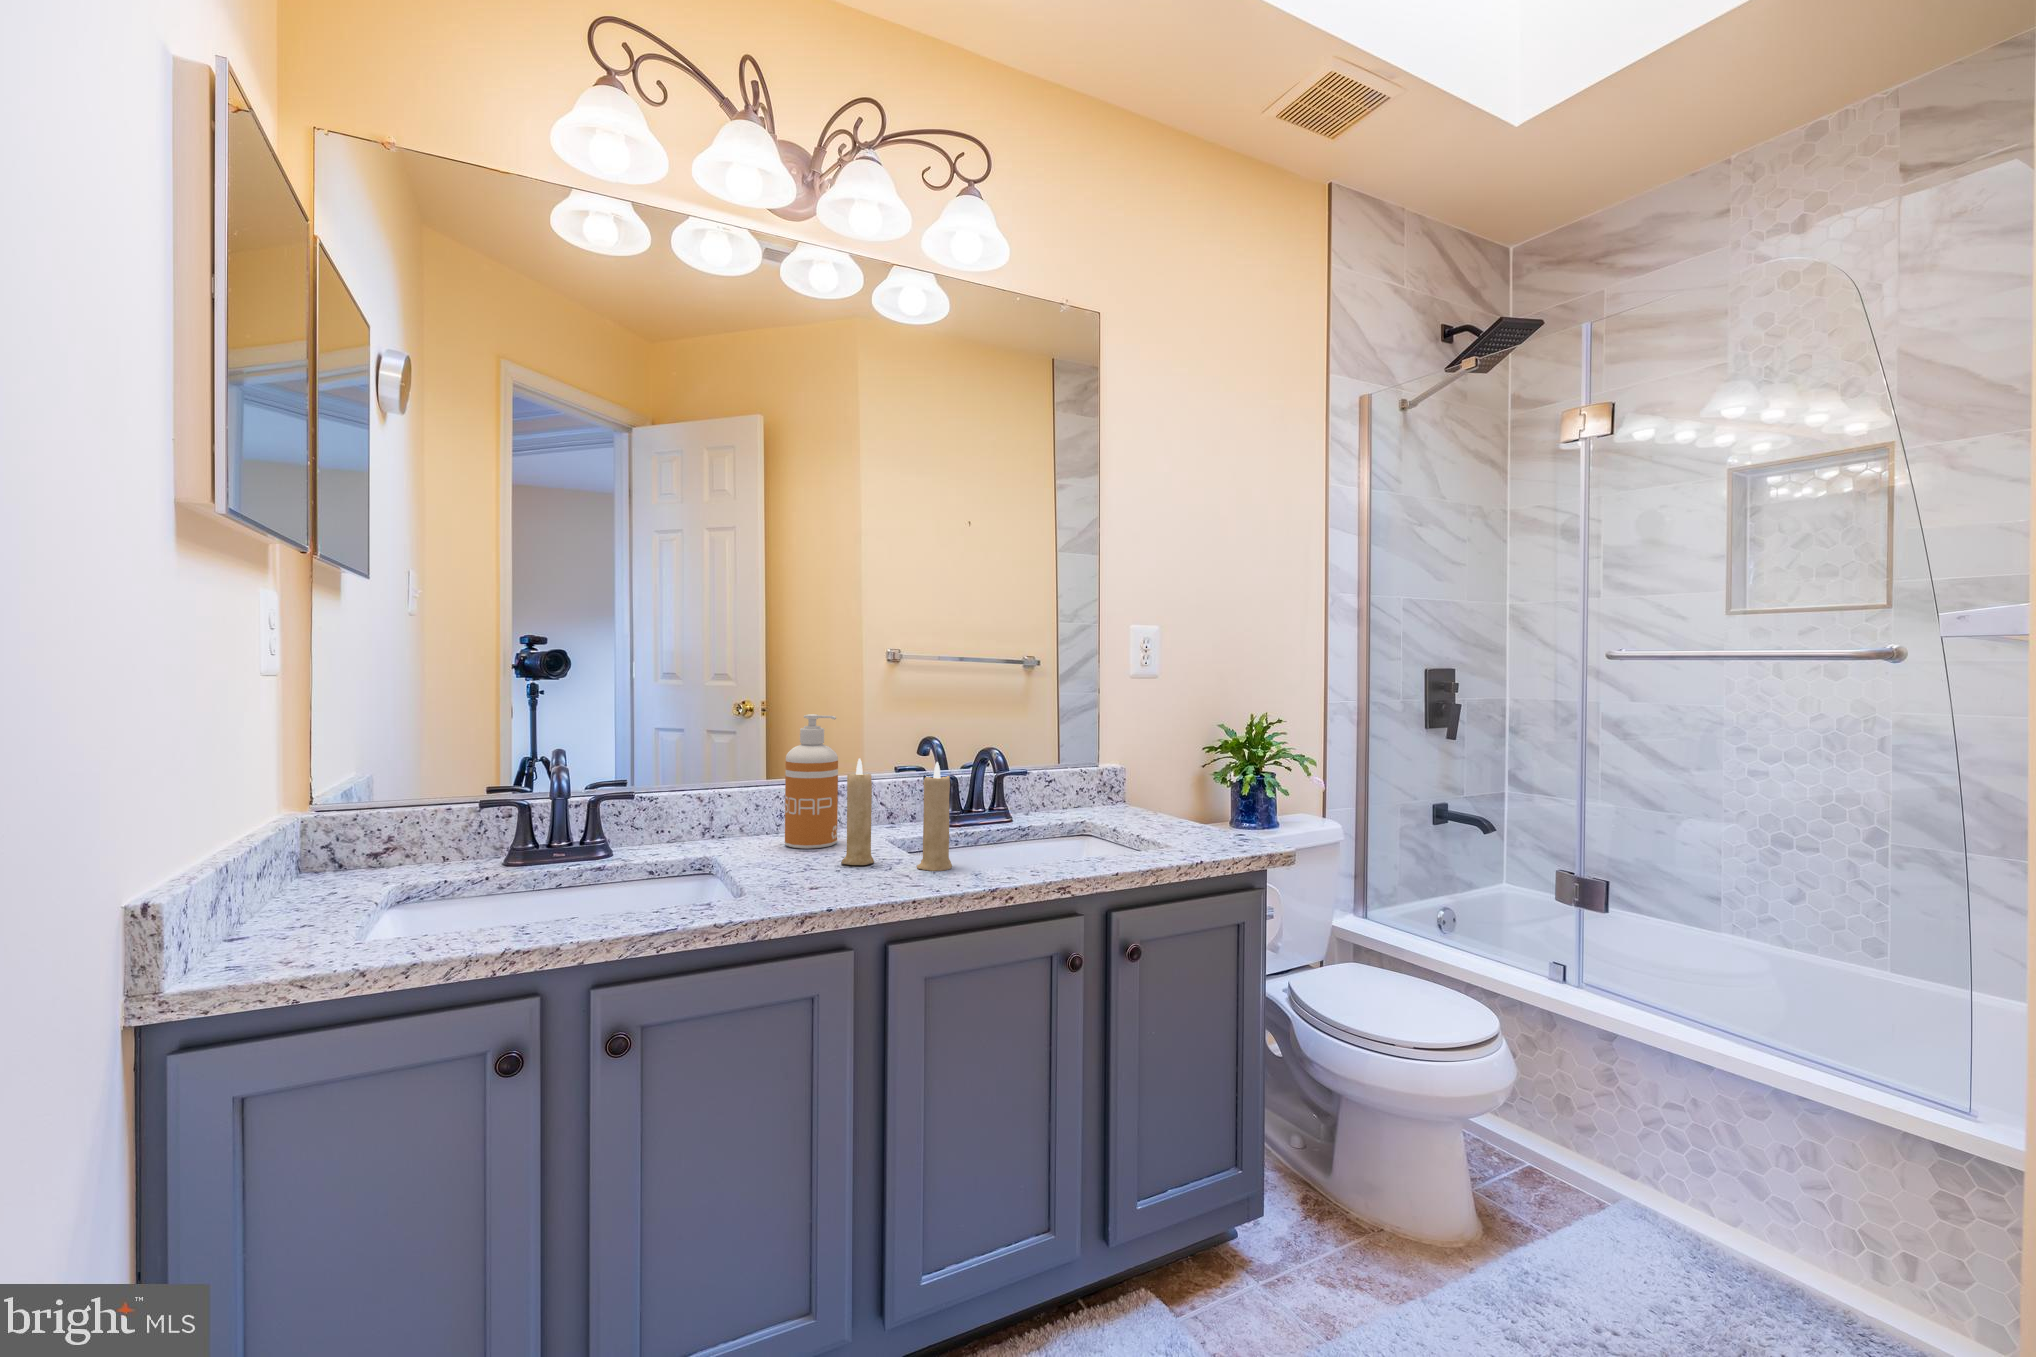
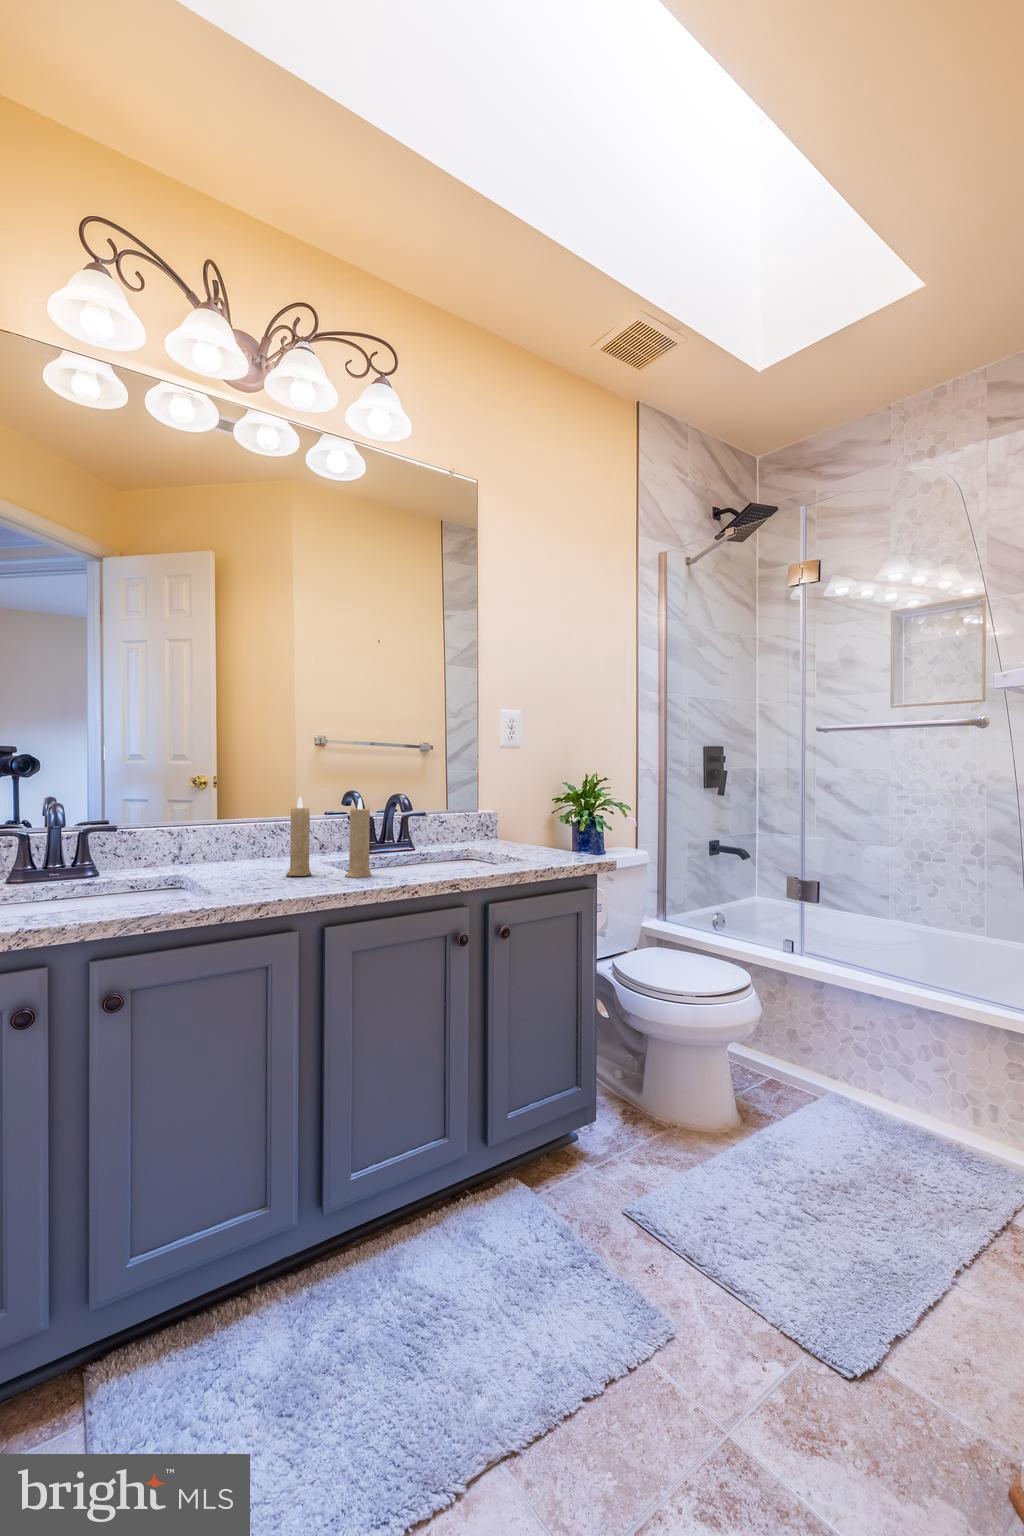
soap dispenser: present [785,714,838,849] -> none [239,767,282,869]

